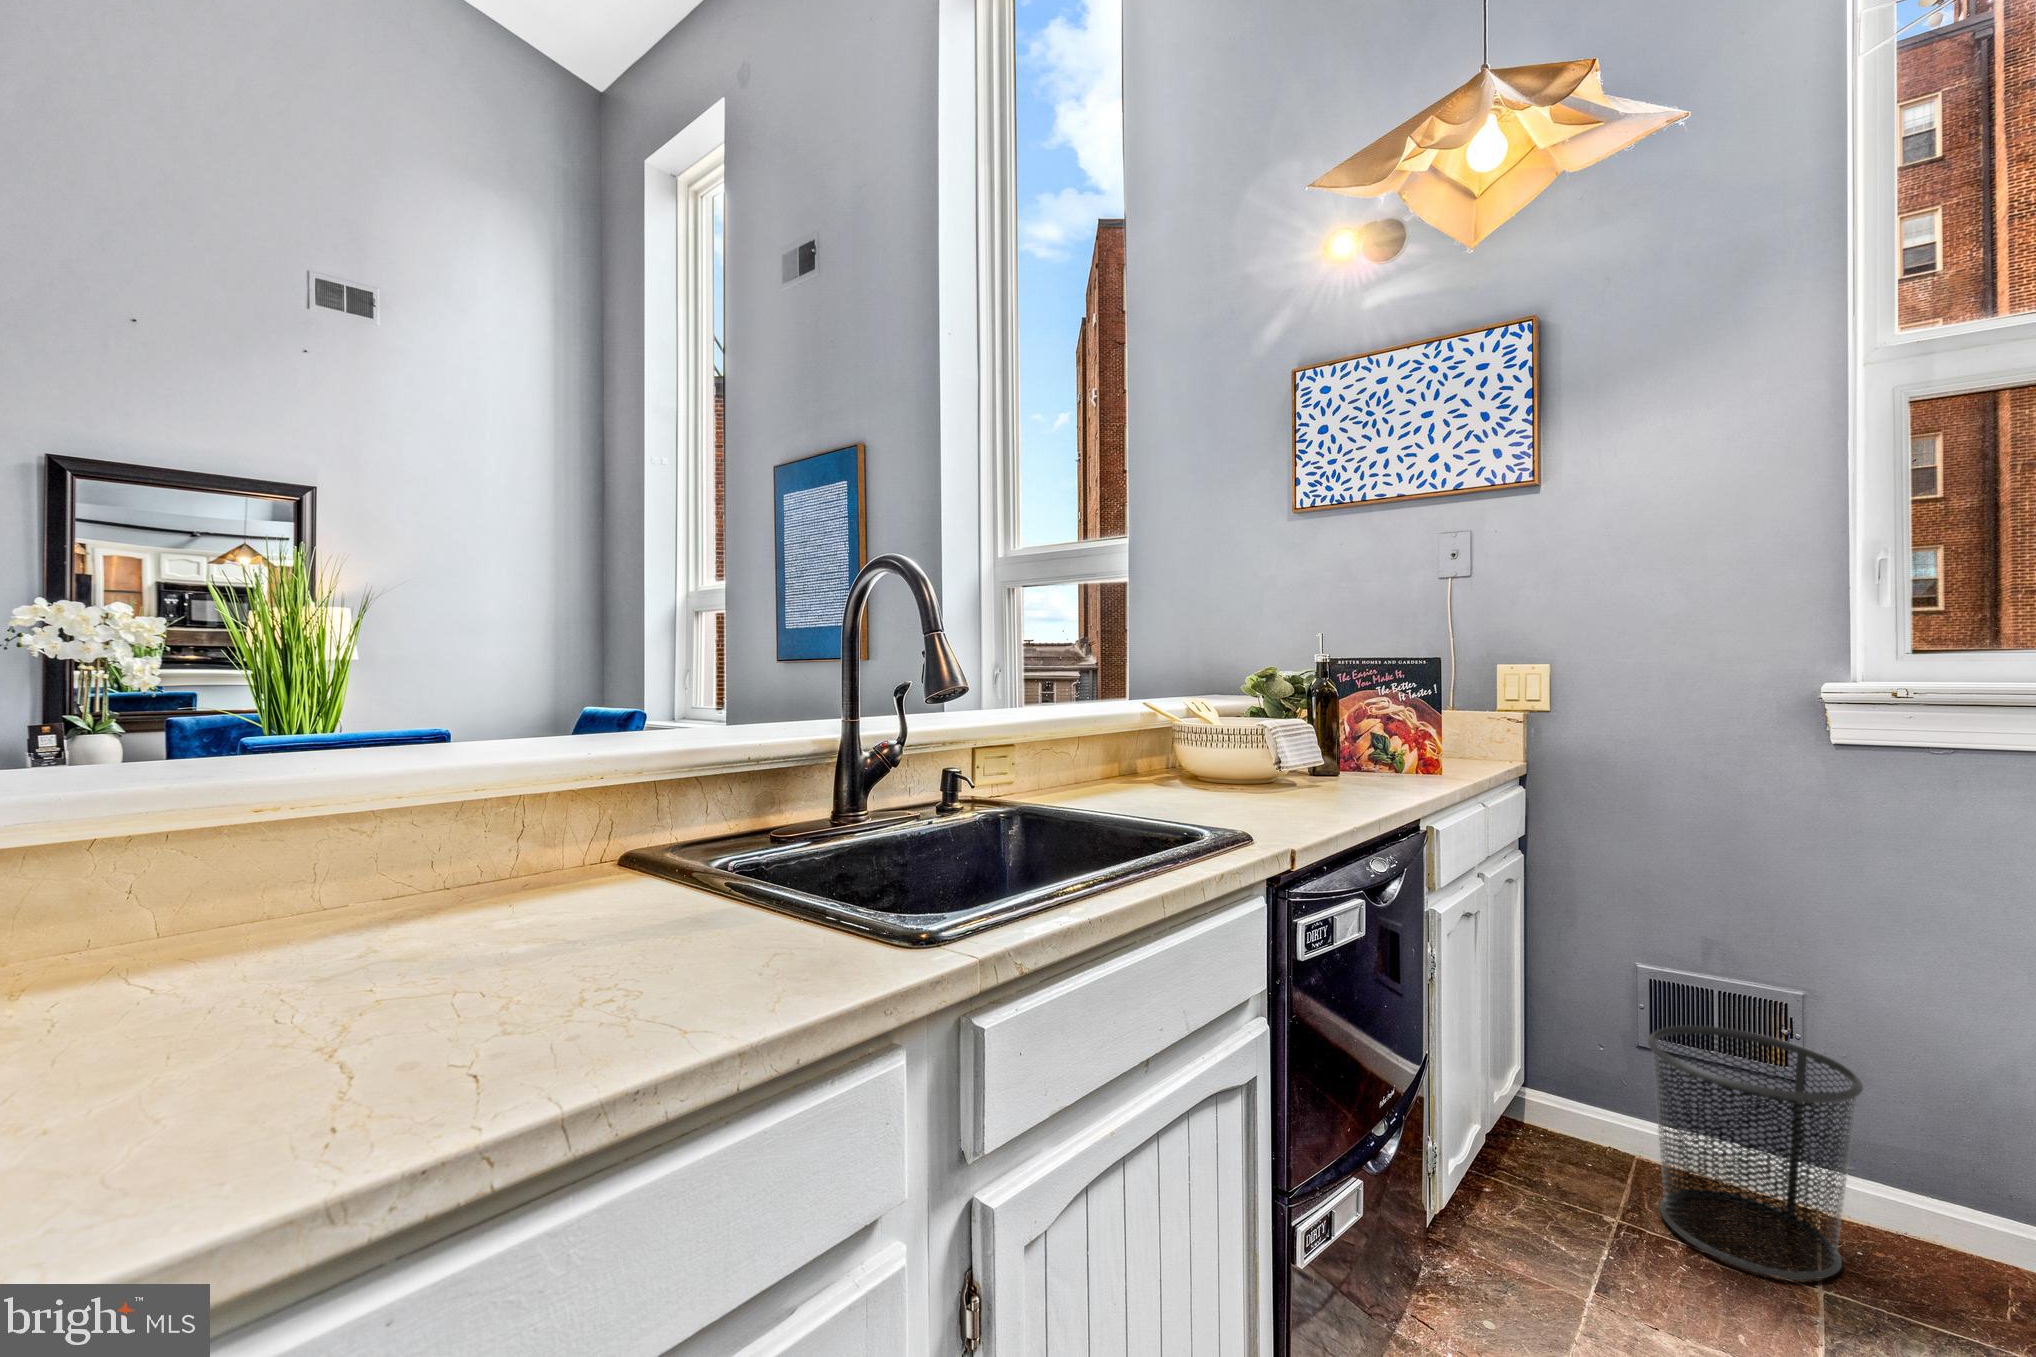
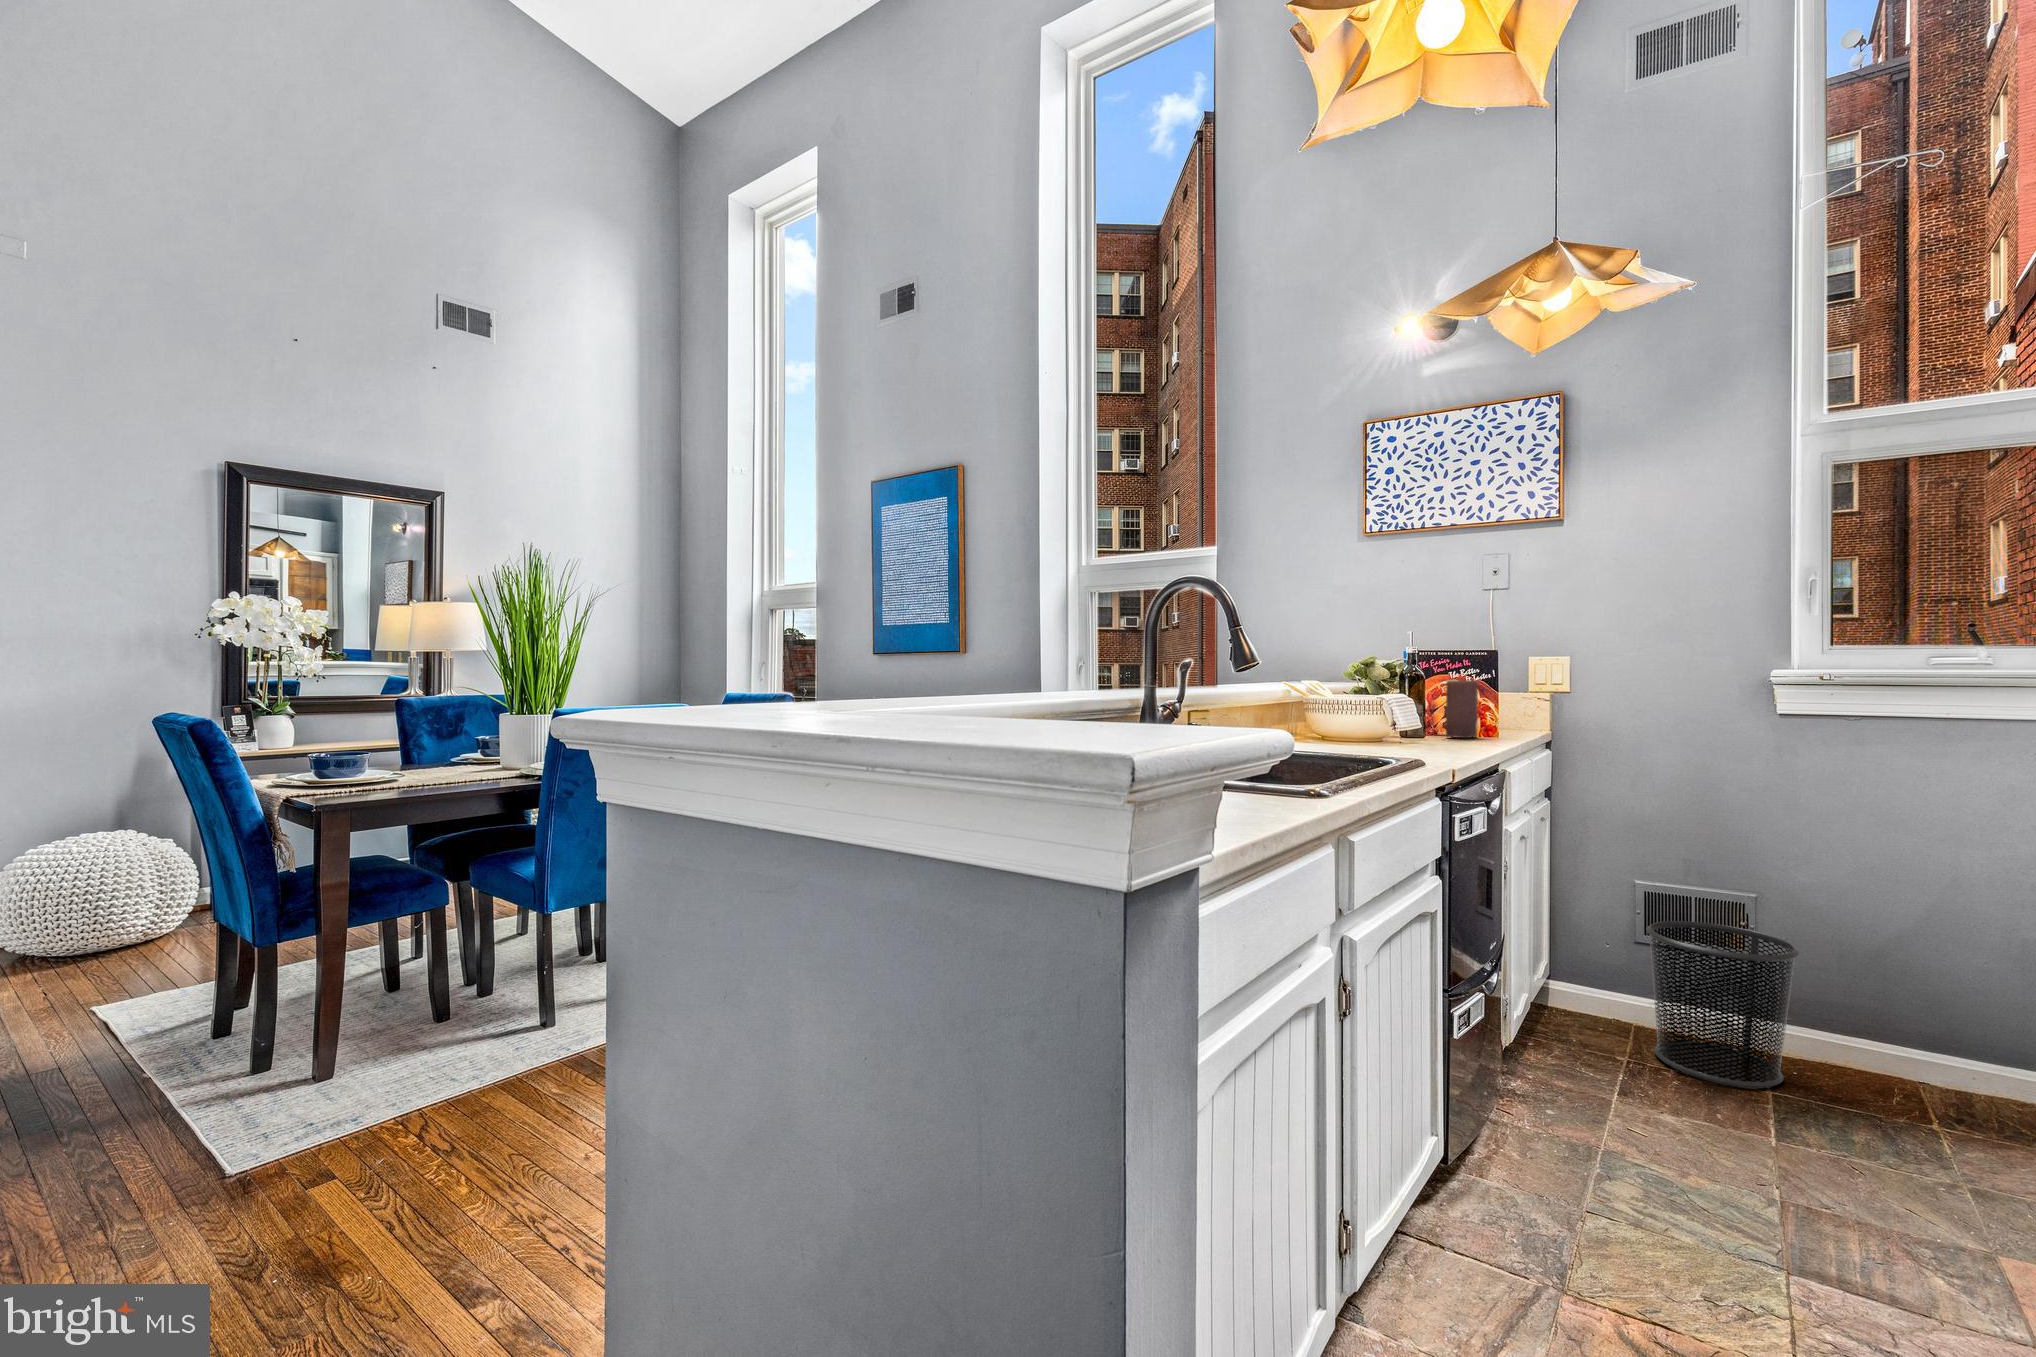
candle: none [1370,699,1411,777] -> present [1446,680,1478,738]

